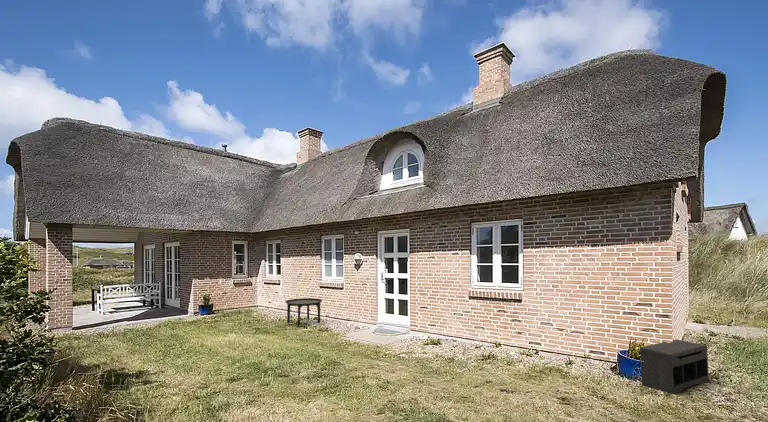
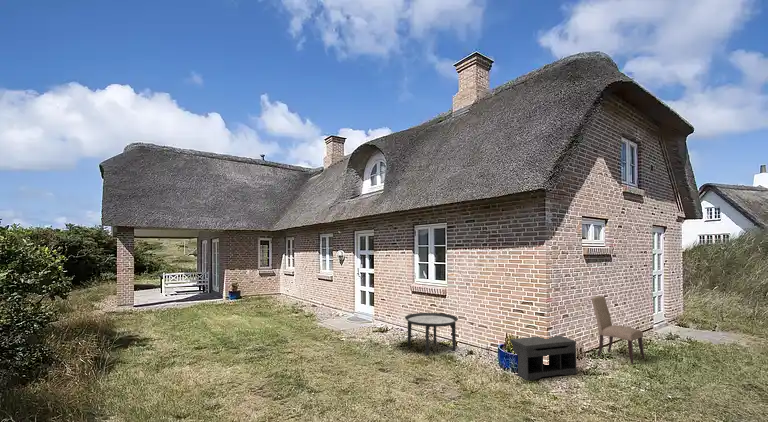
chair: none [688,295,744,367] -> present [592,296,645,364]
round table: present [285,298,322,326] -> present [405,313,458,356]

